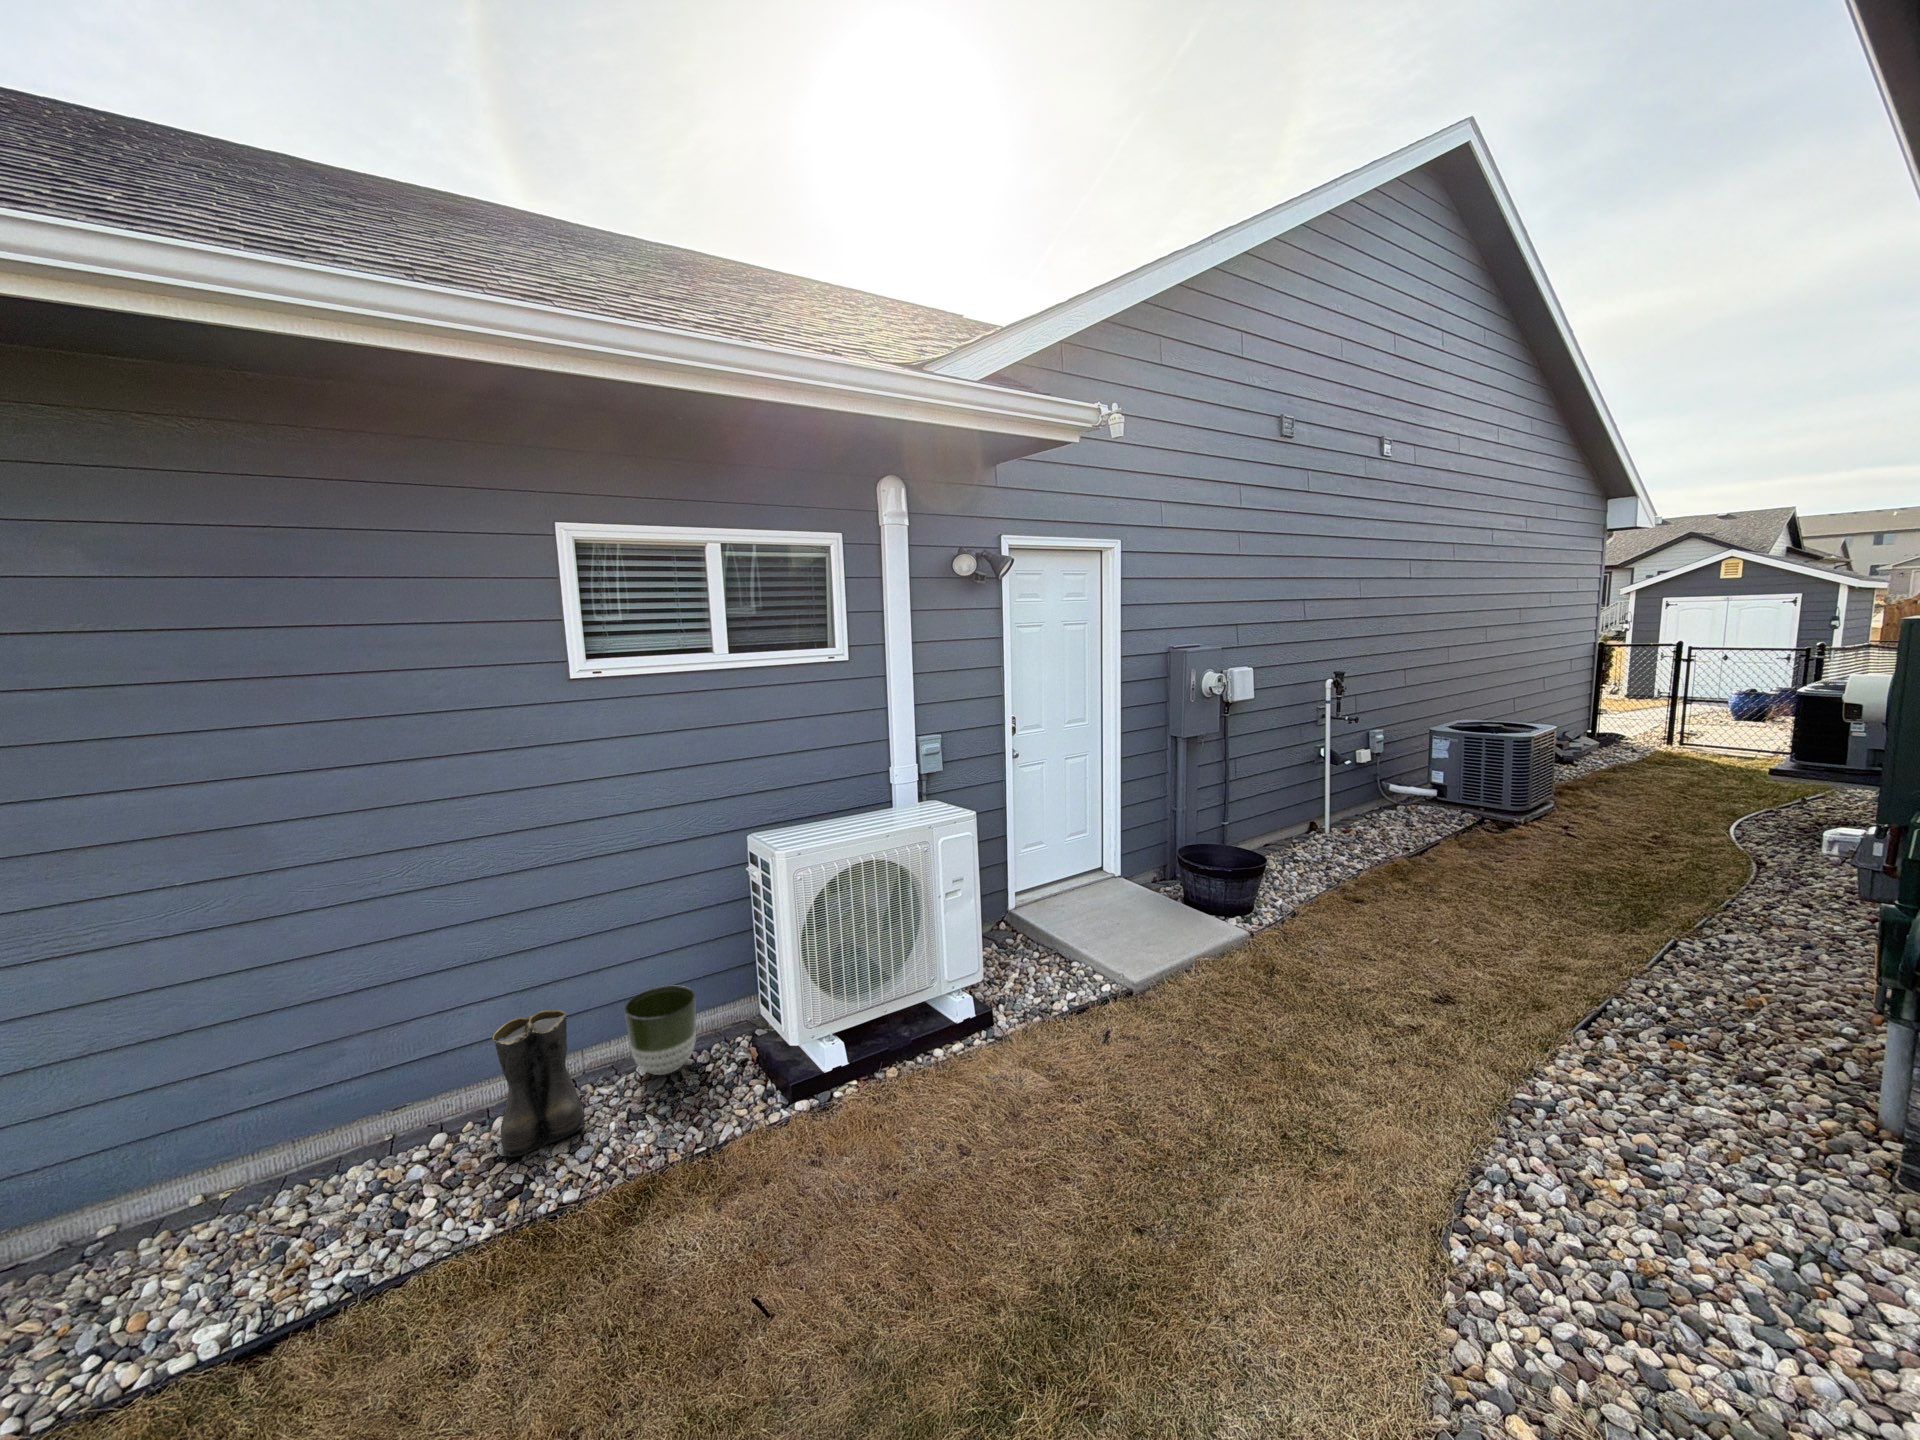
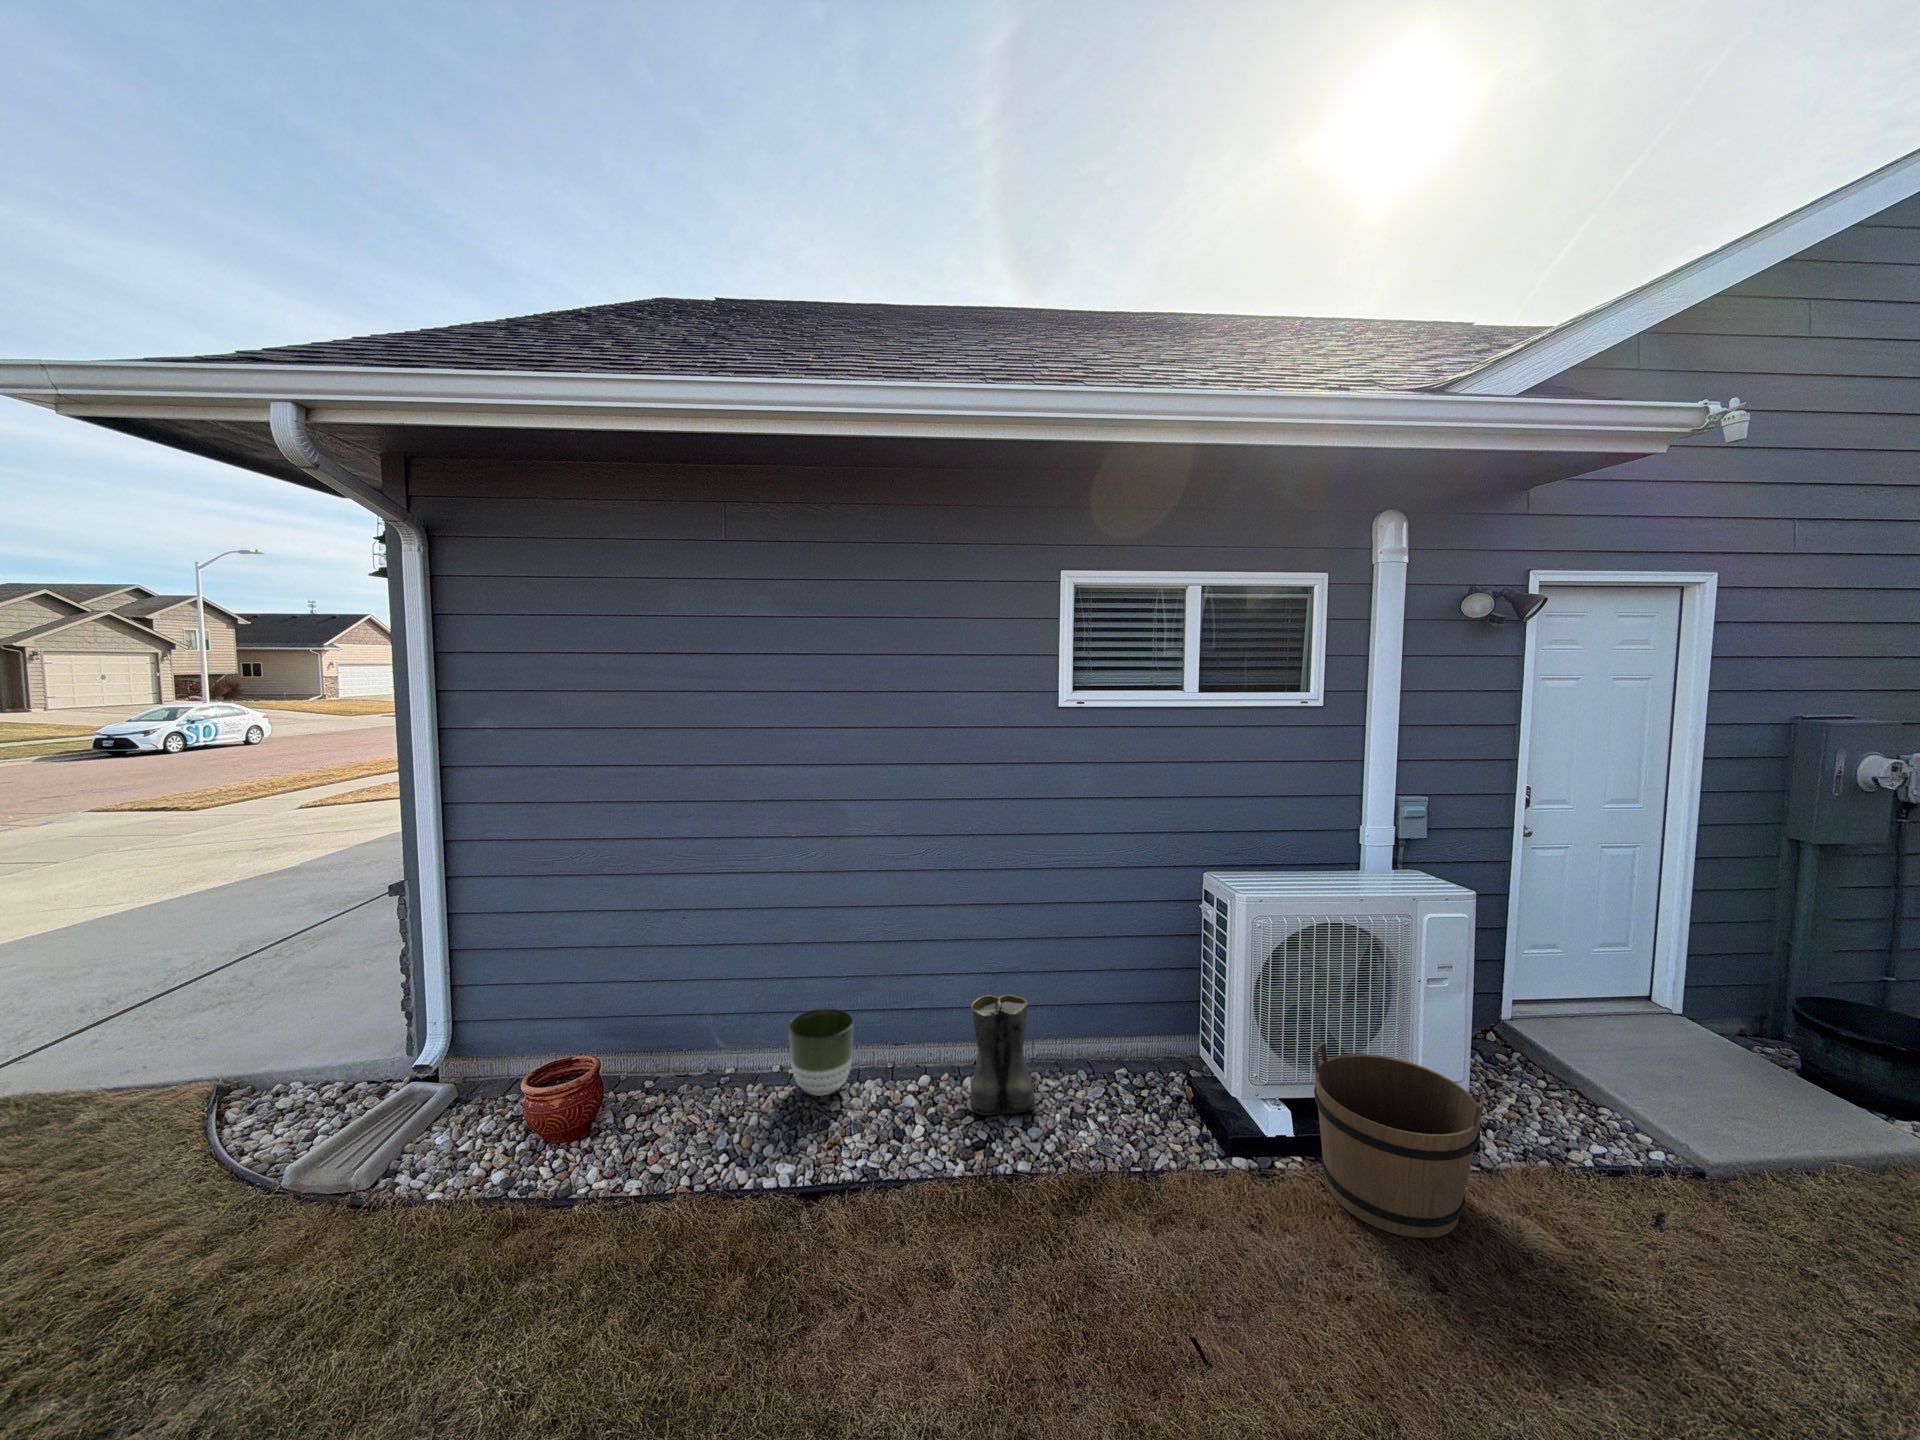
bucket: none [857,969,988,1120] -> present [1314,1042,1485,1238]
planter: present [625,986,696,1075] -> present [789,1009,853,1096]

